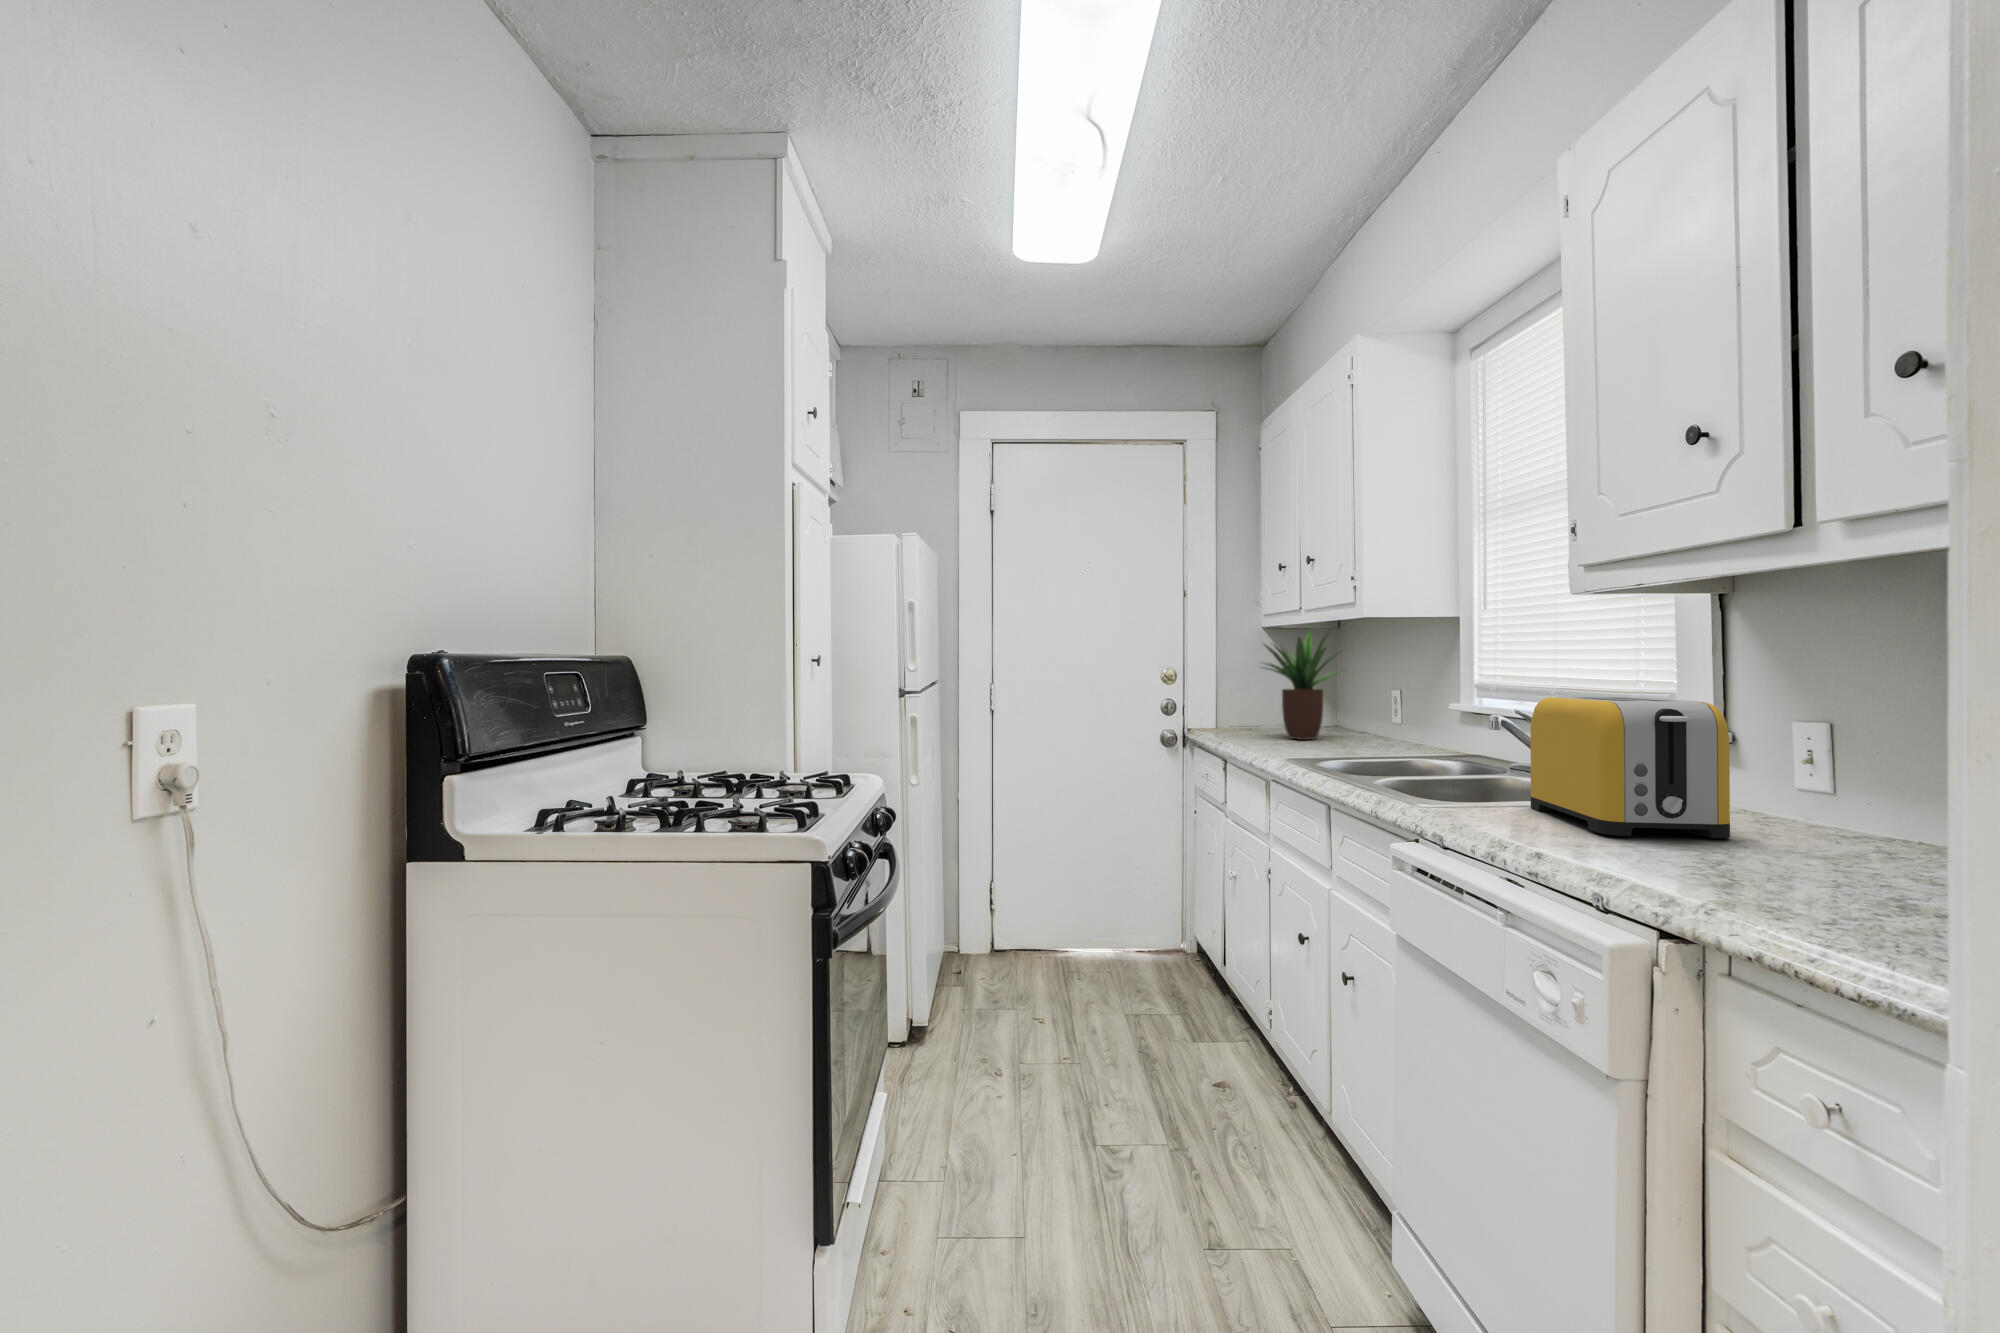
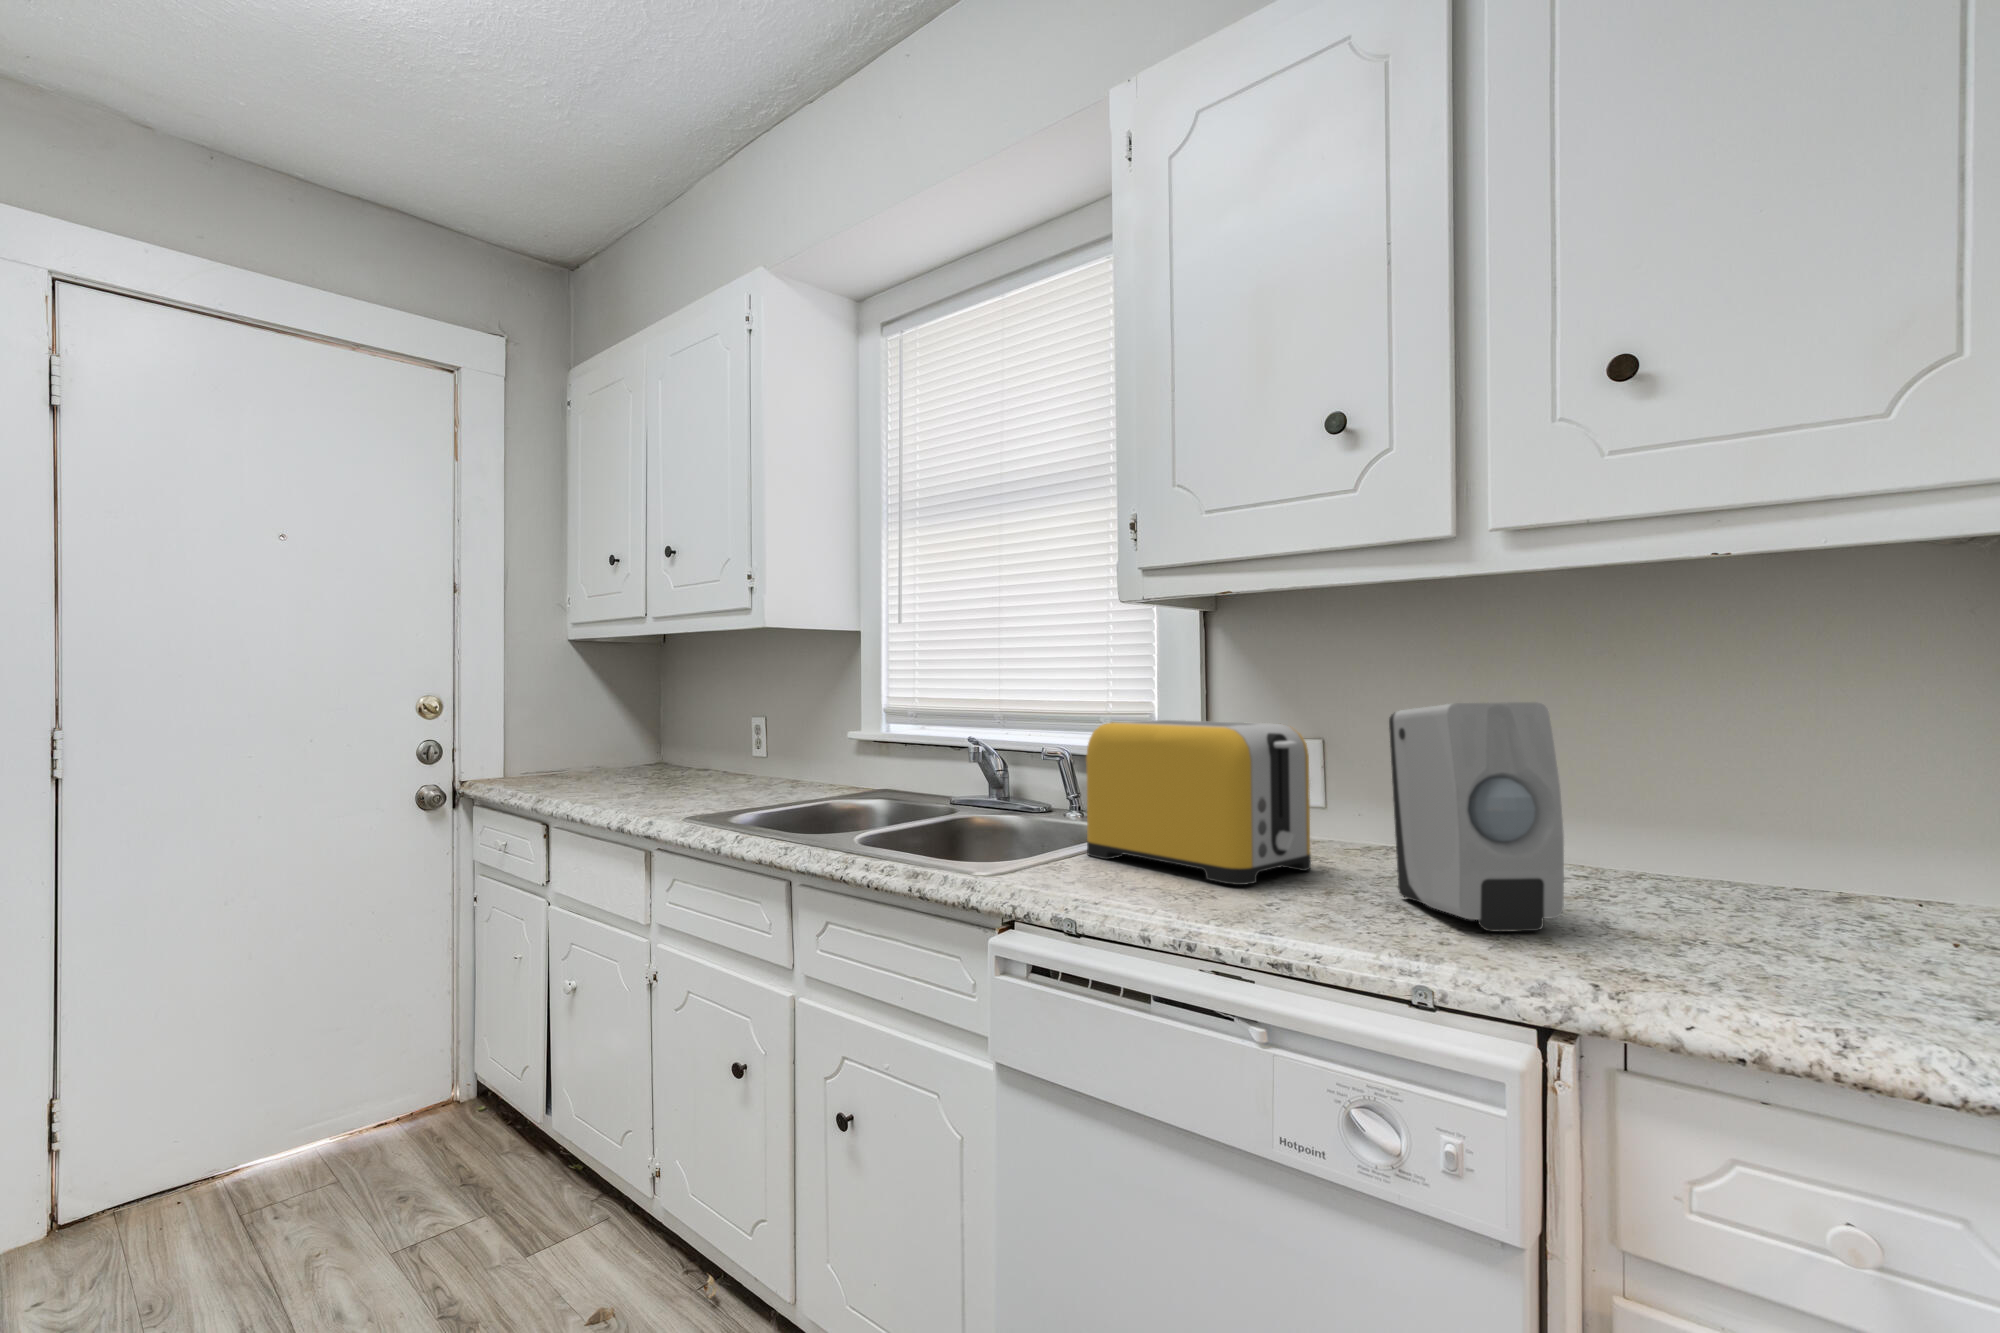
potted plant: present [1265,629,1343,740] -> none [584,634,704,783]
soap dispenser: none [1733,681,1871,894] -> present [1389,702,1564,932]

